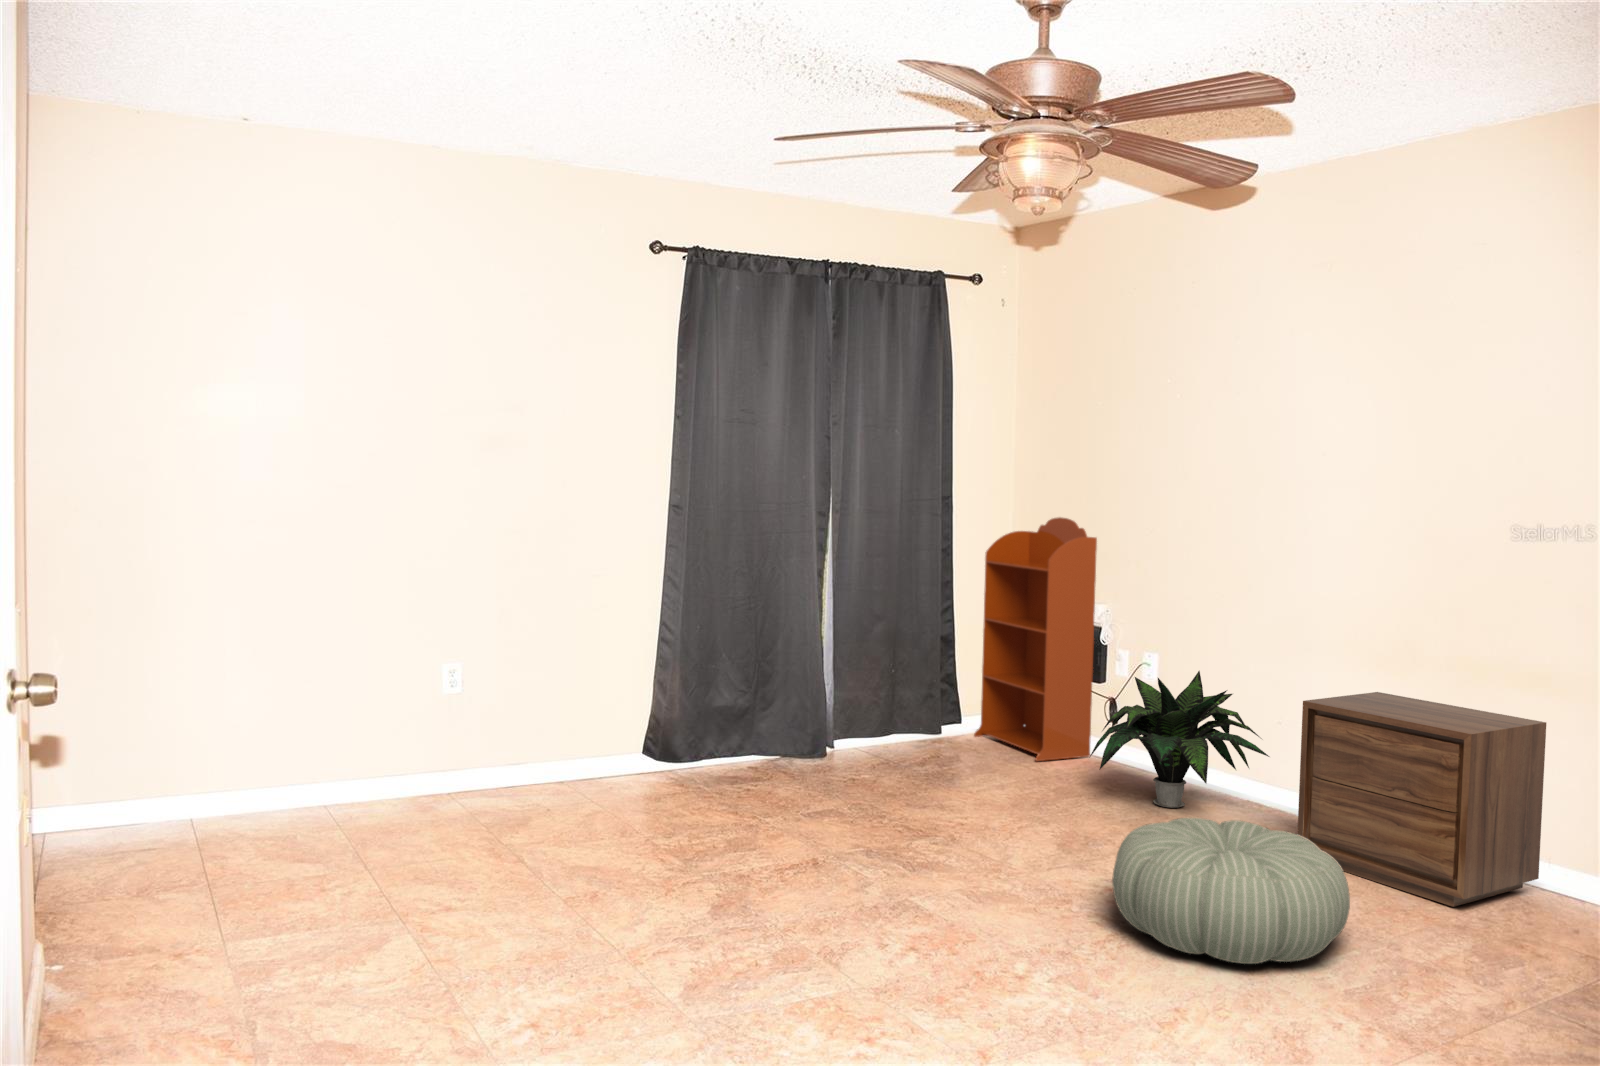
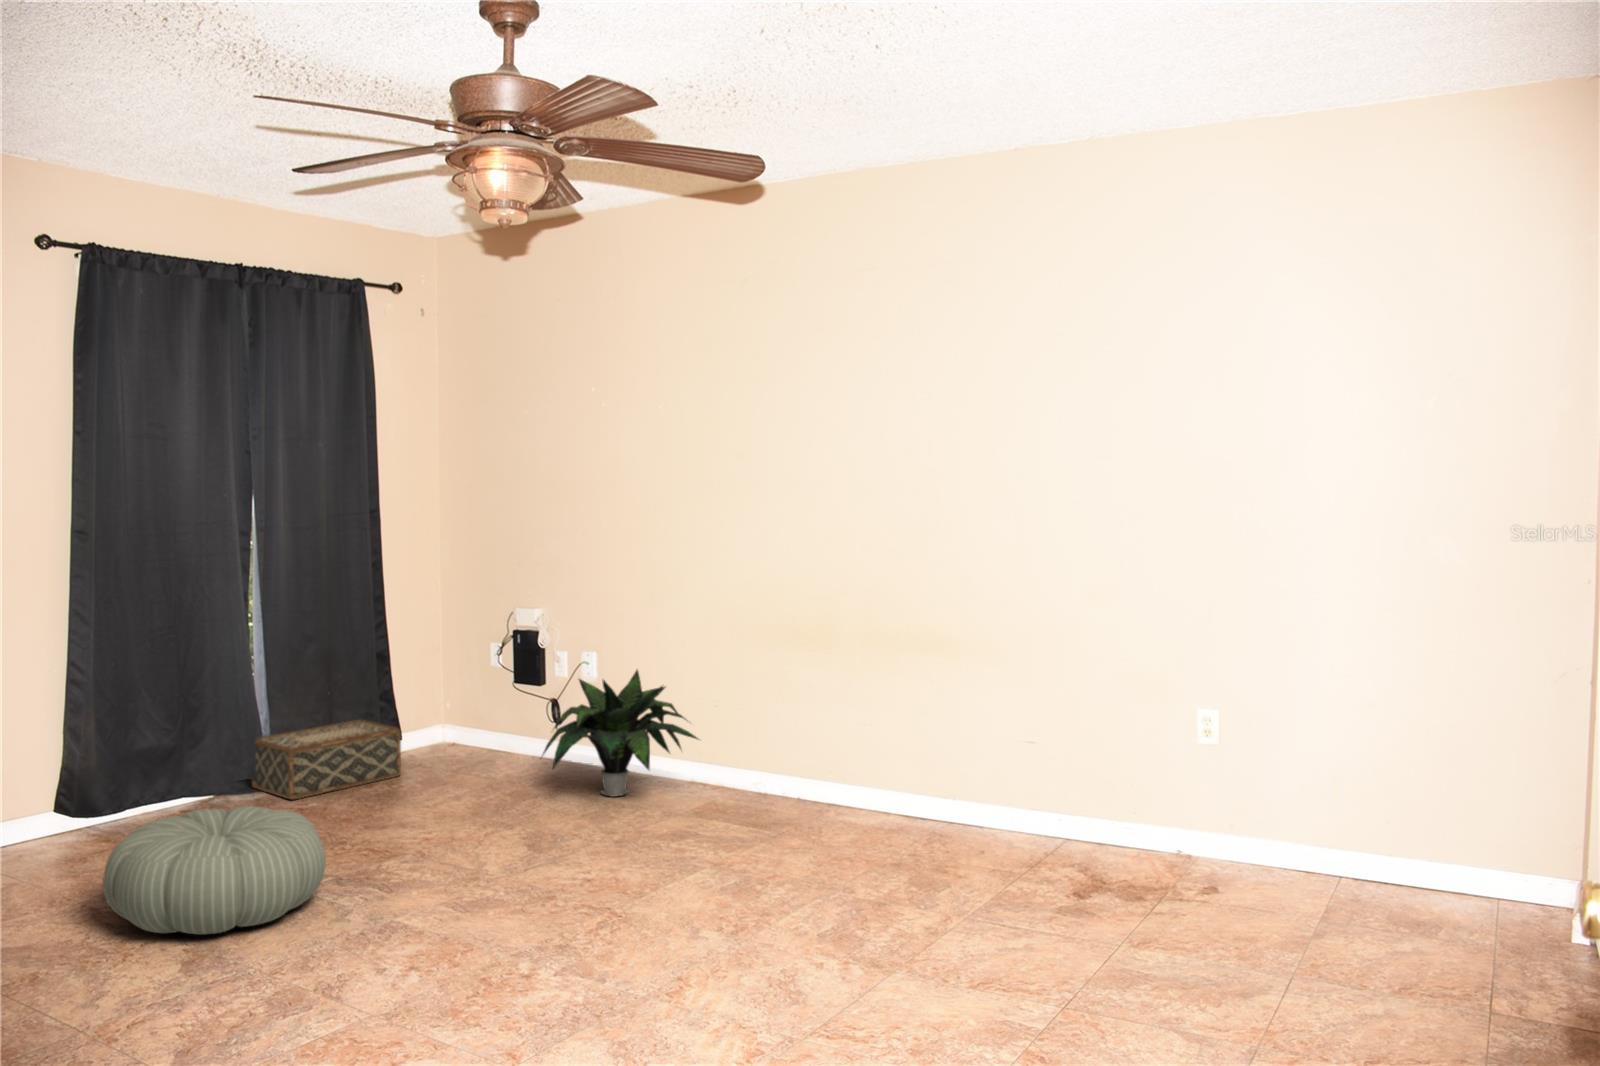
bookcase: present [974,517,1097,761] -> none [416,527,535,767]
nightstand: present [1297,692,1546,907] -> none [728,675,911,849]
woven basket: none [816,701,954,769] -> present [252,719,401,800]
pouf: present [1112,818,1350,964] -> present [103,806,326,935]

